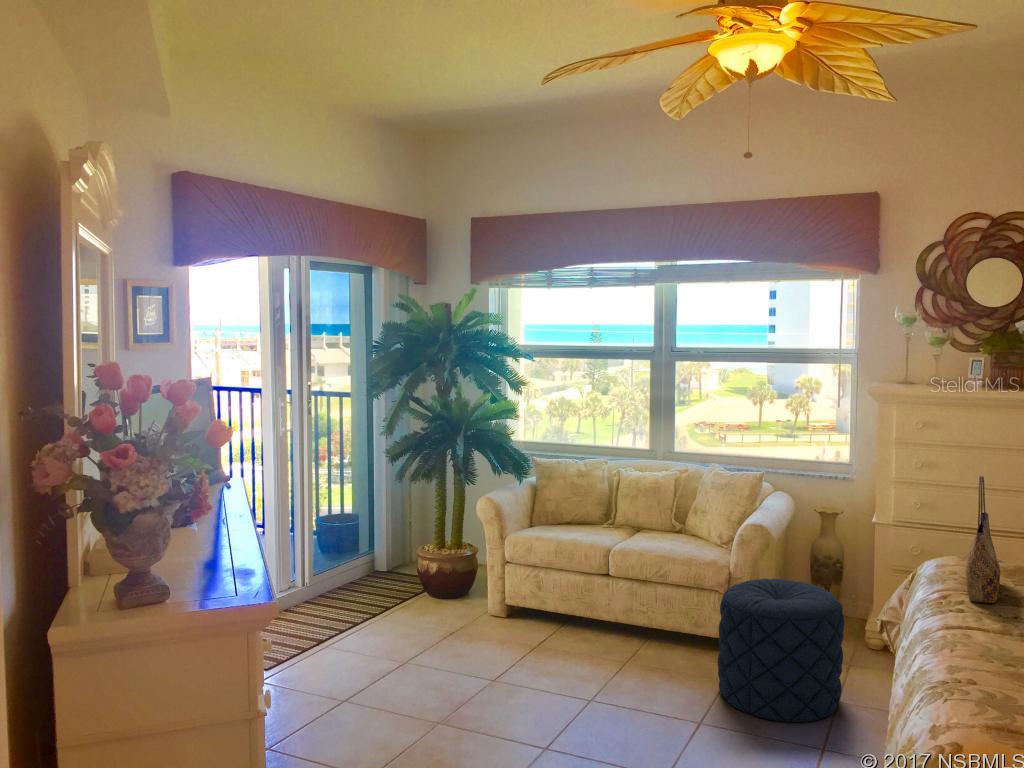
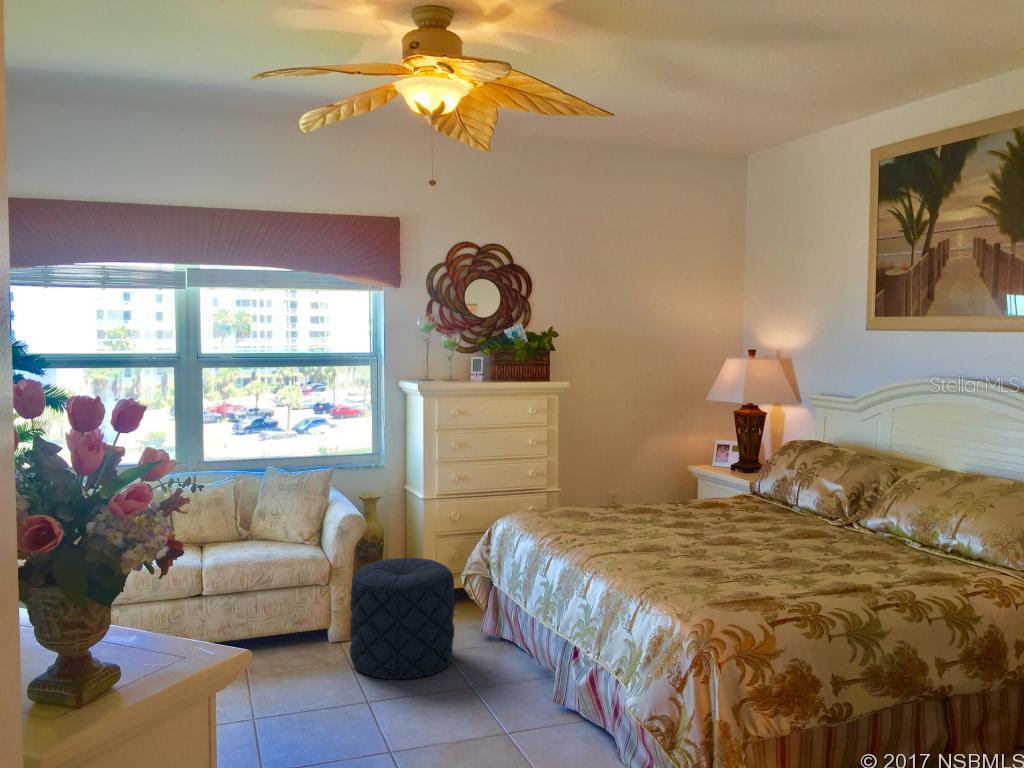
tote bag: present [966,475,1000,603] -> none [552,447,589,539]

